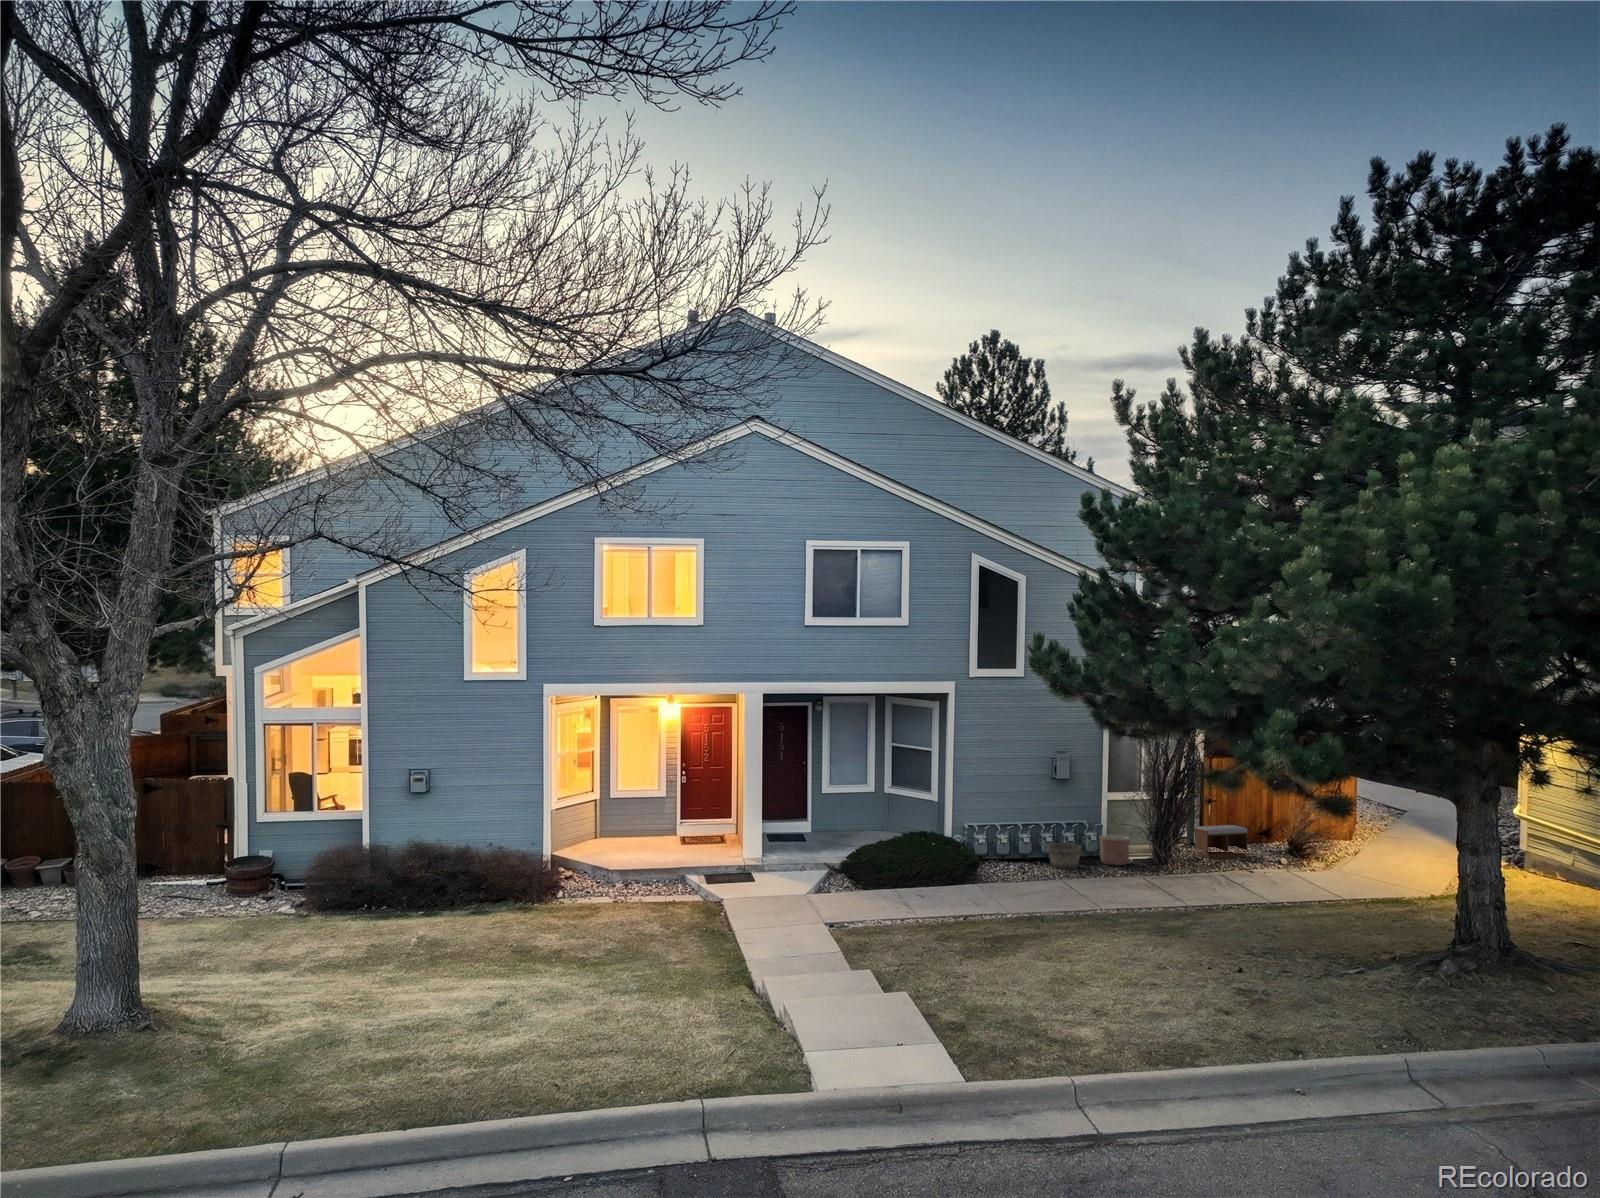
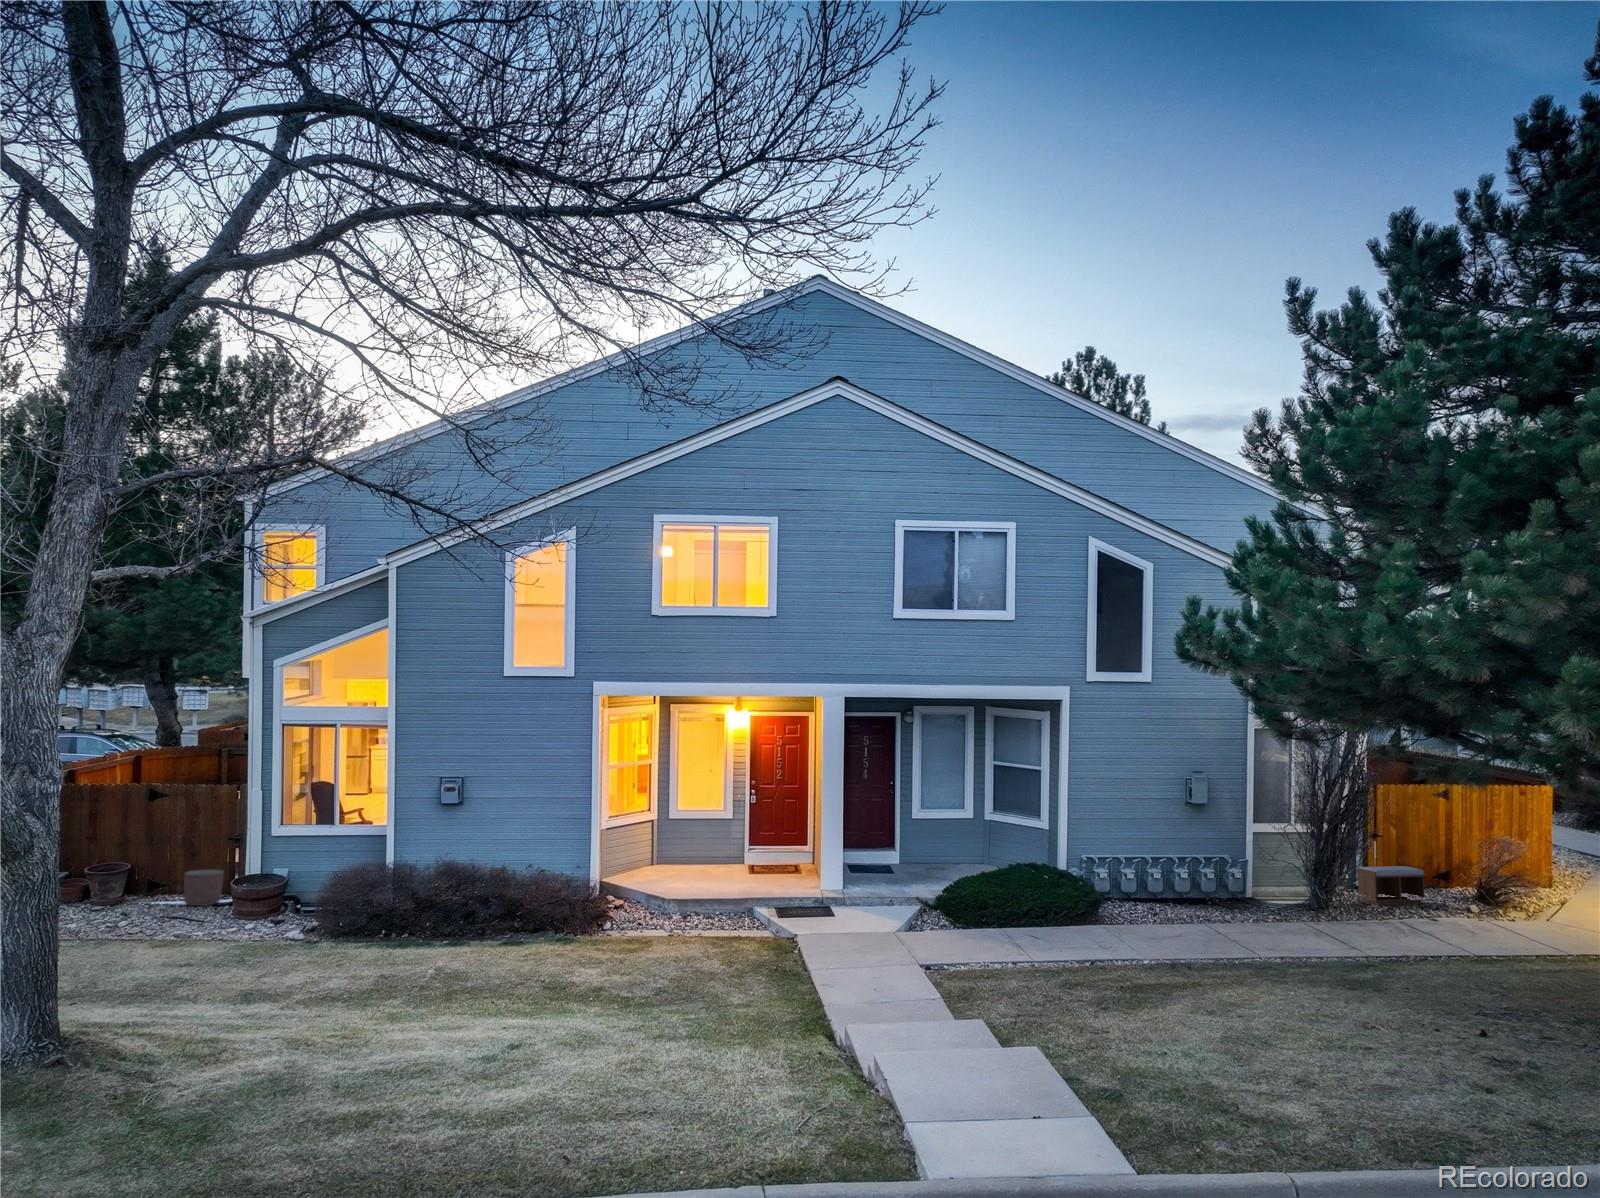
planter: present [1100,835,1130,866] -> present [184,870,224,906]
wooden bucket: present [1048,840,1081,869] -> none [1182,875,1224,912]

